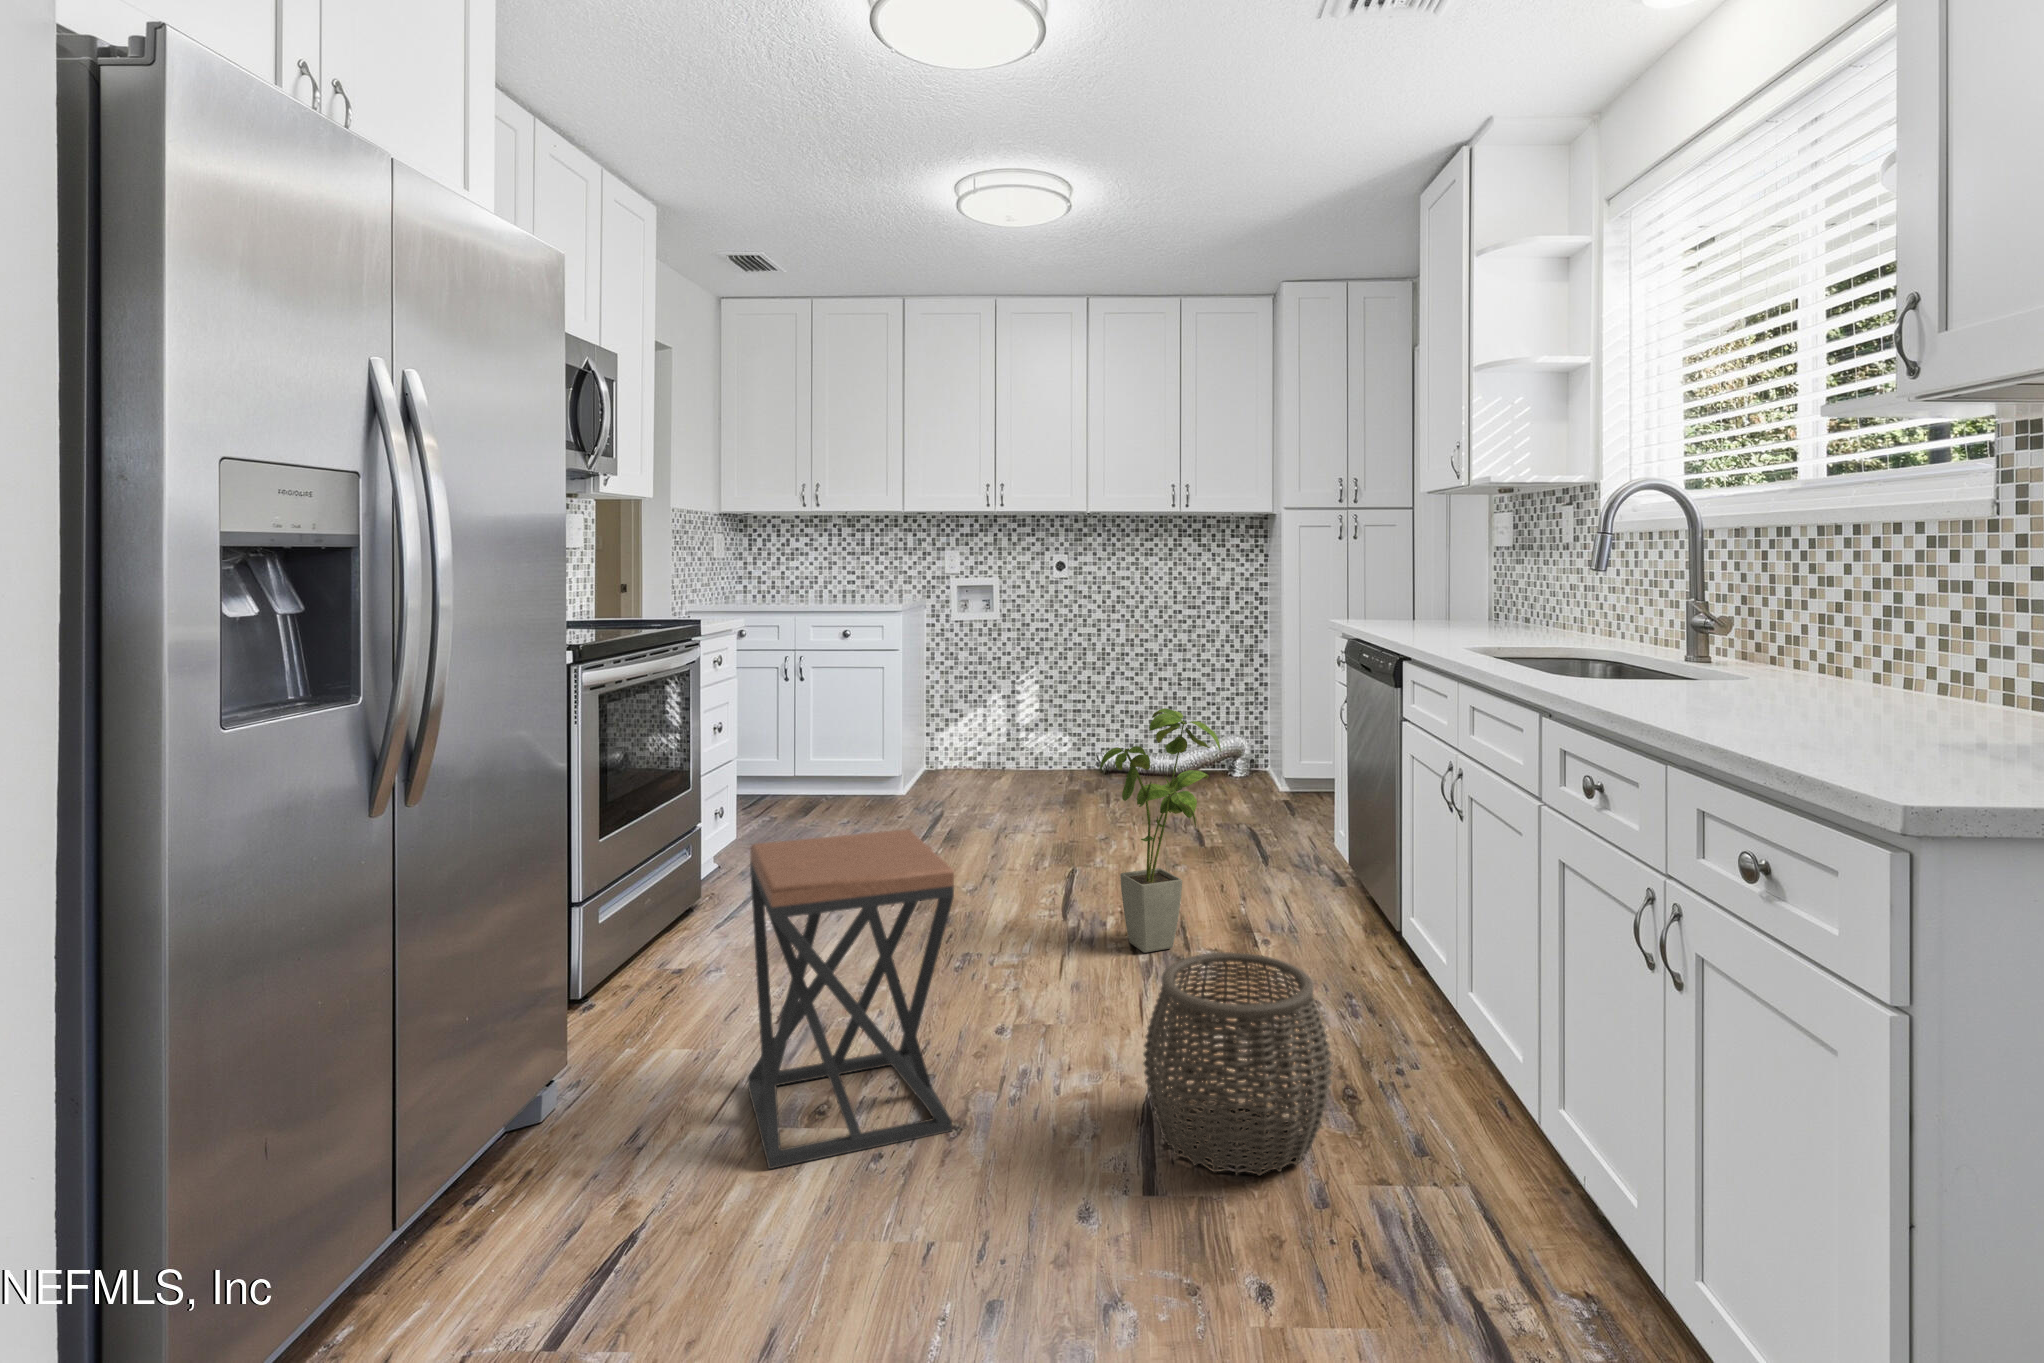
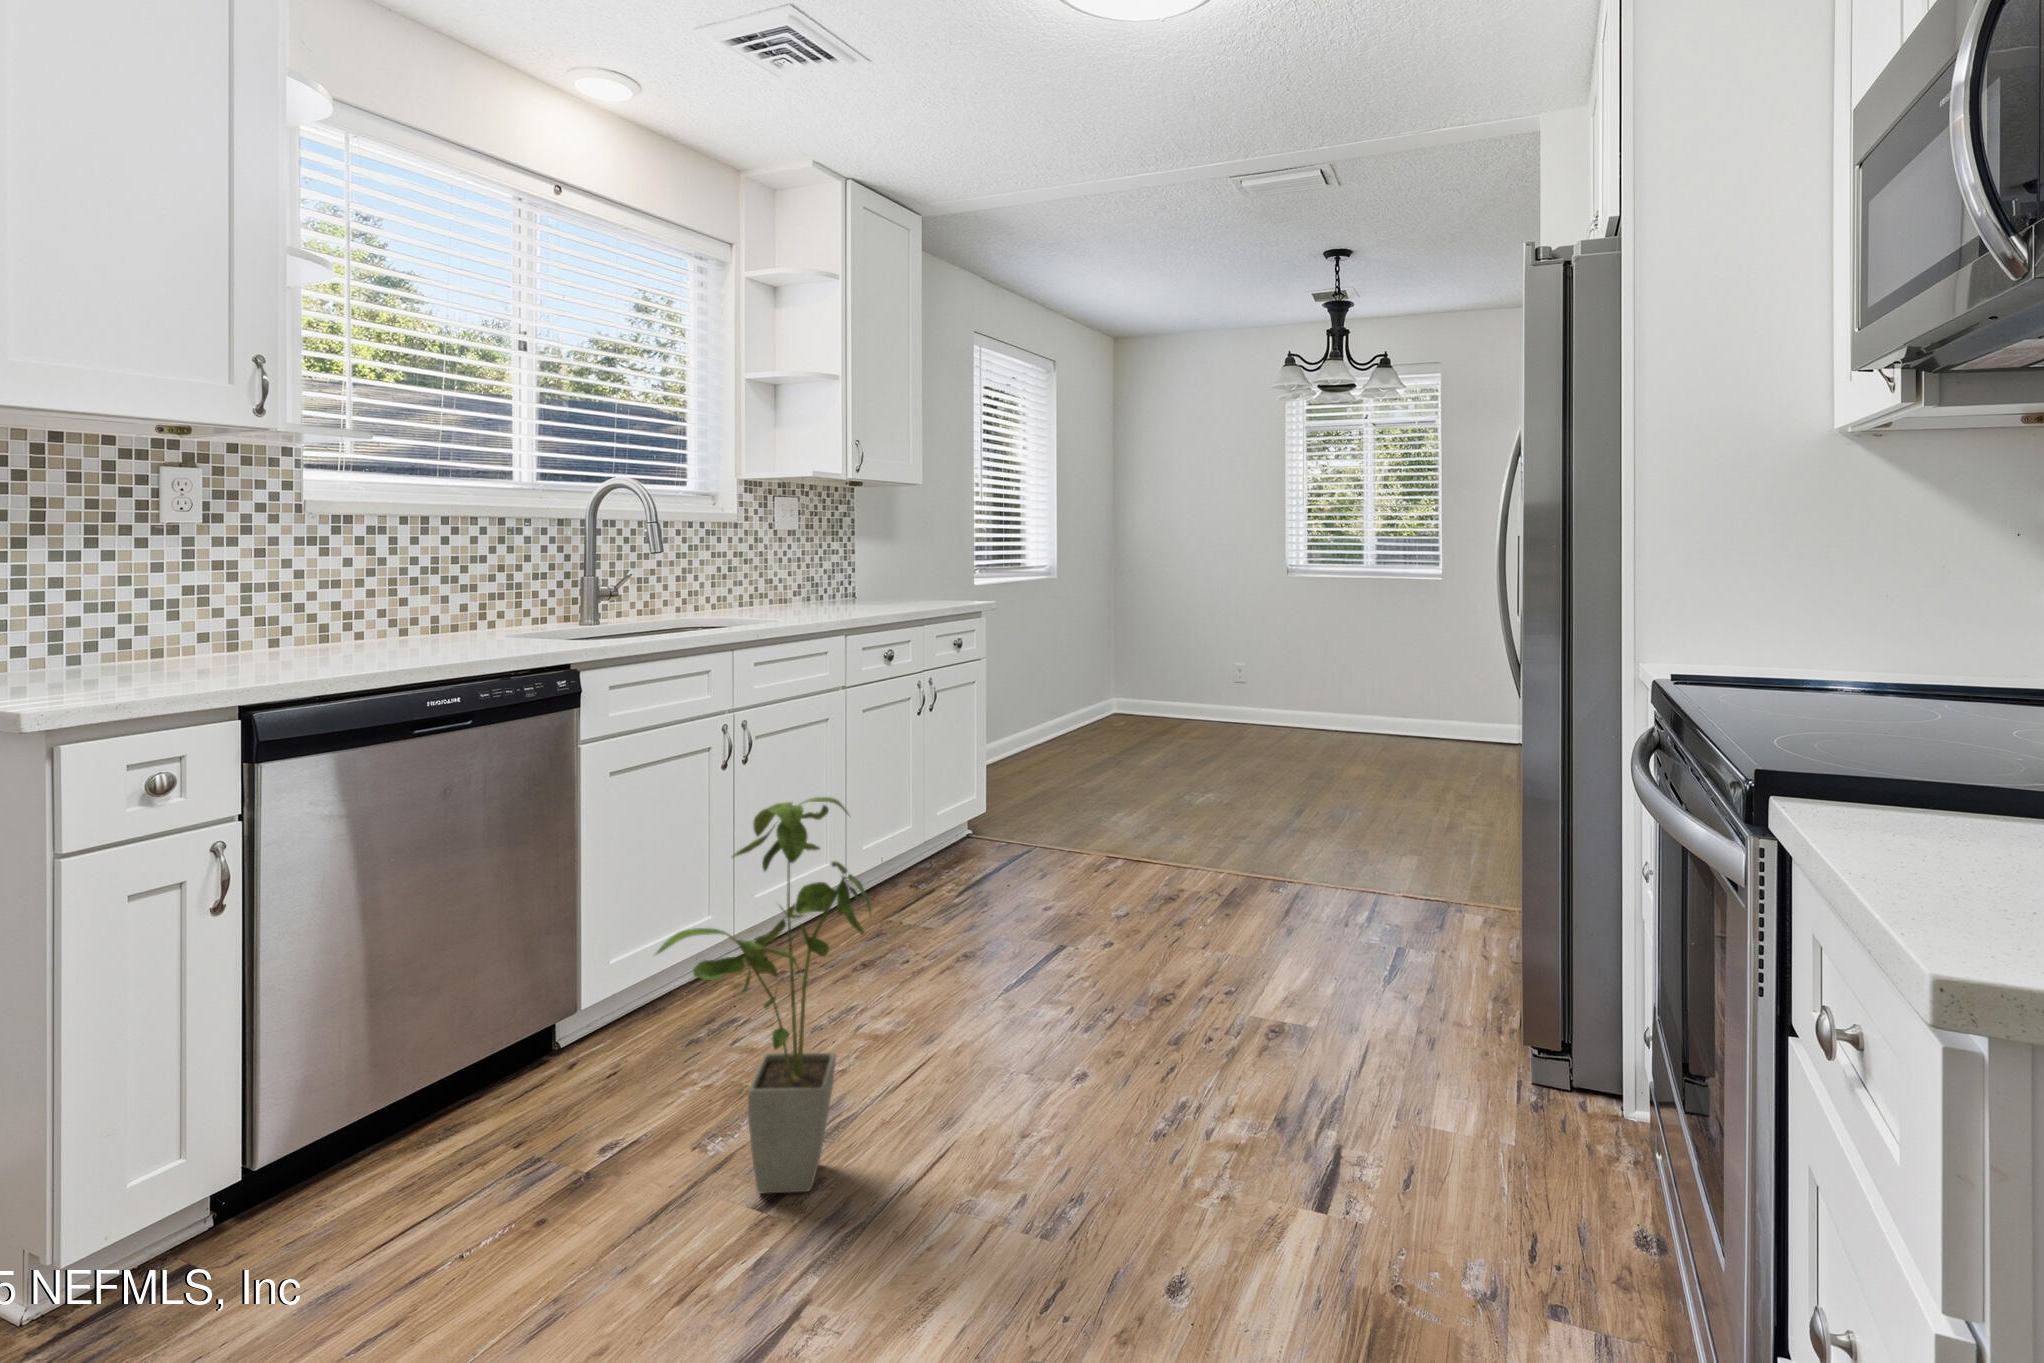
stool: present [748,829,954,1169] -> none [1171,805,1346,1064]
woven basket: present [1143,952,1332,1175] -> none [927,832,1053,973]

